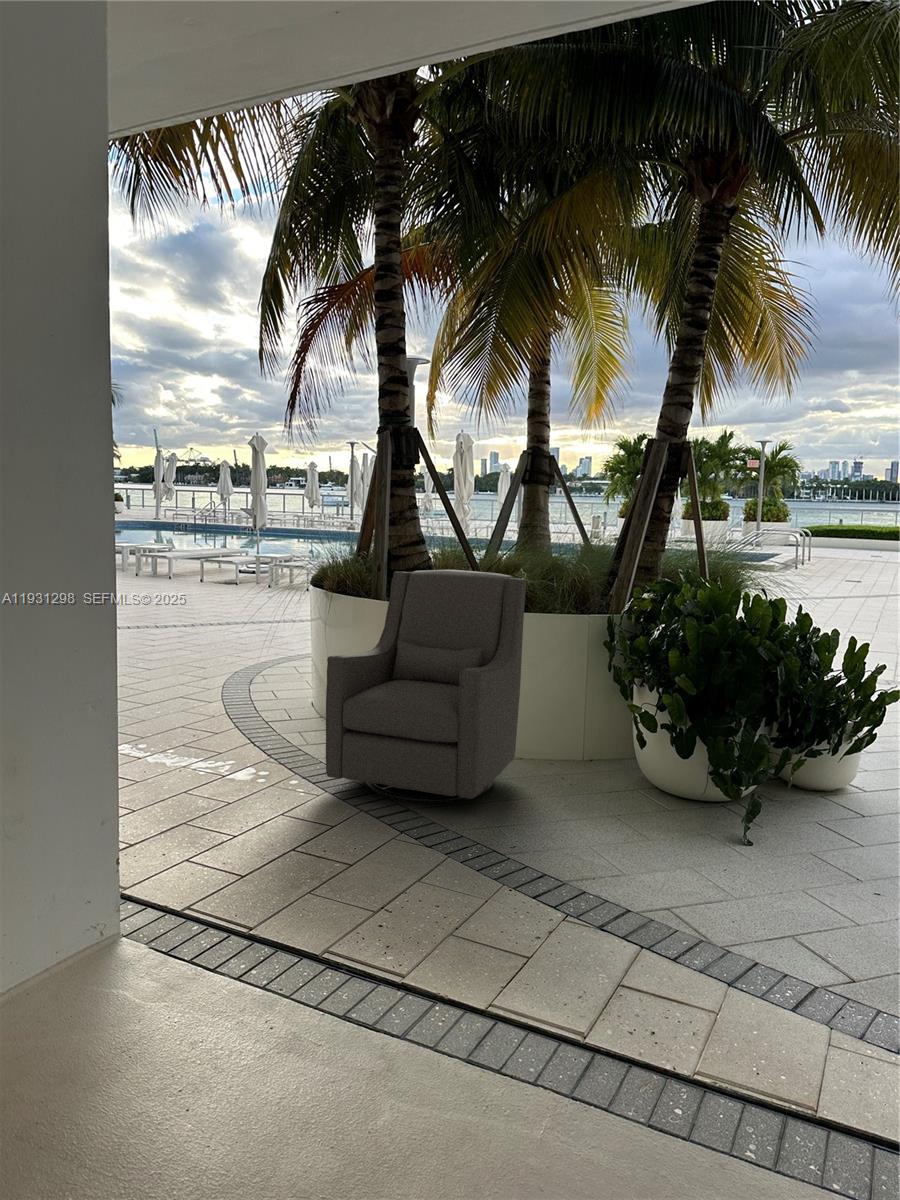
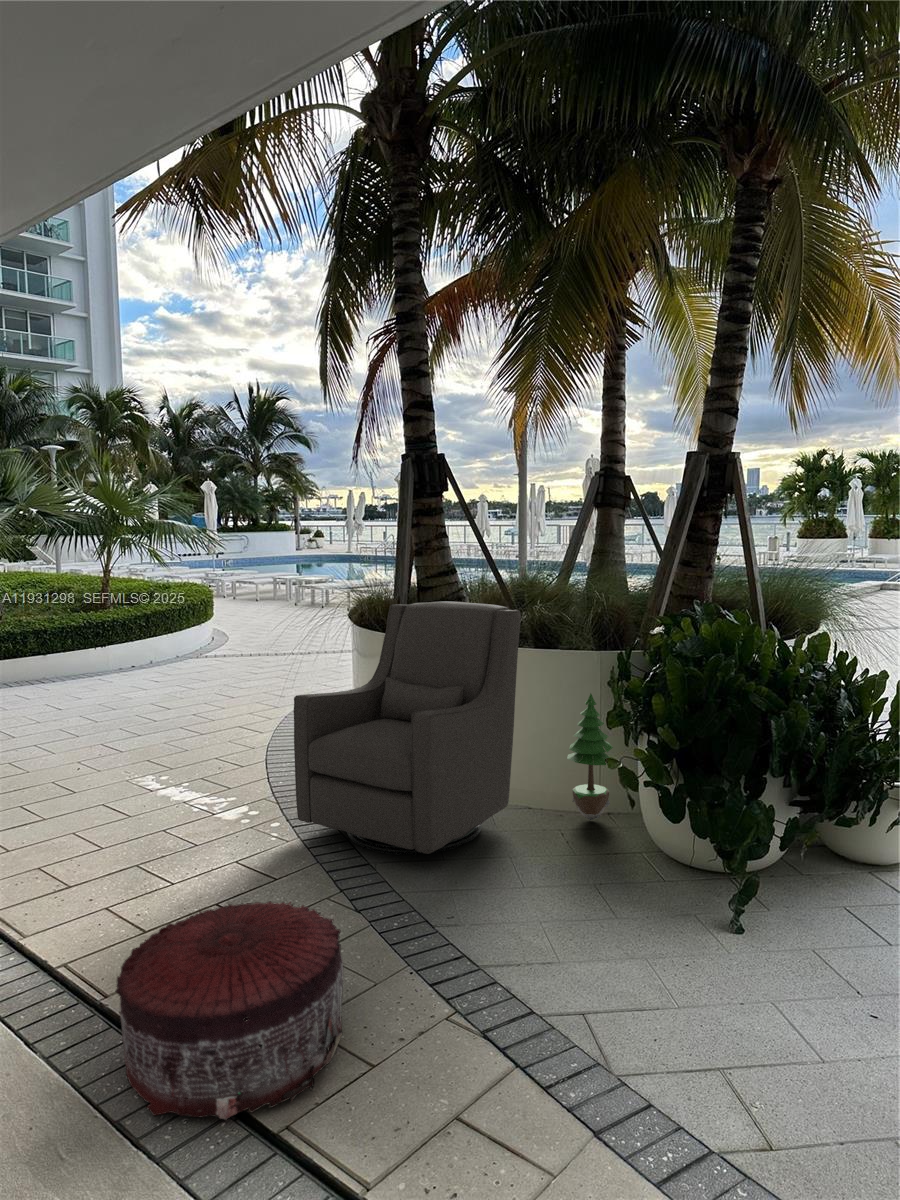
potted tree: none [562,654,605,770] -> present [567,694,613,820]
pouf: none [306,831,501,1007] -> present [115,901,344,1120]

